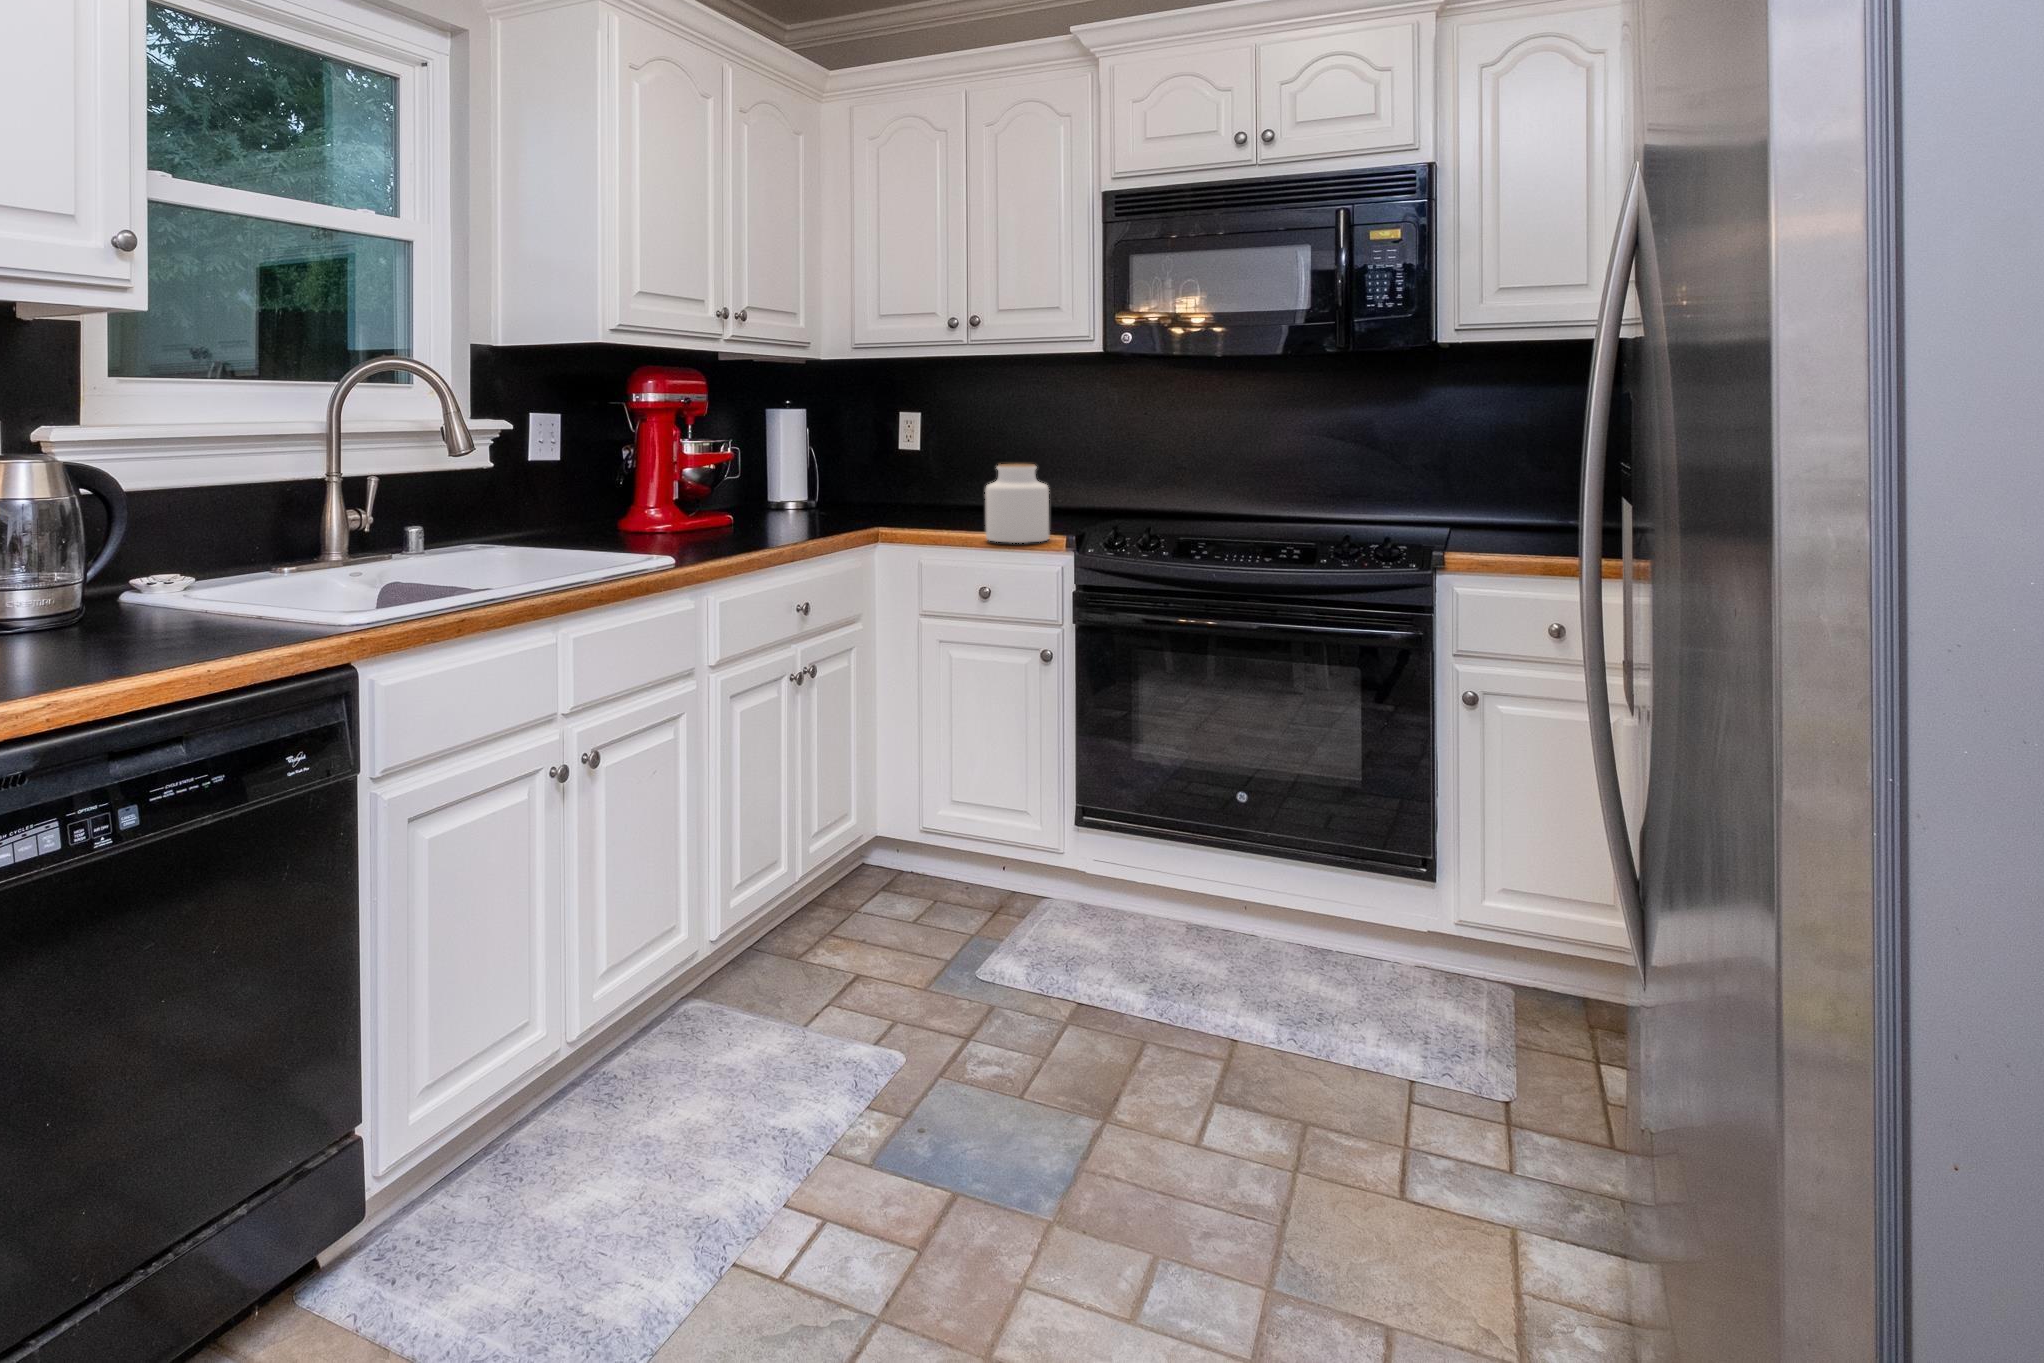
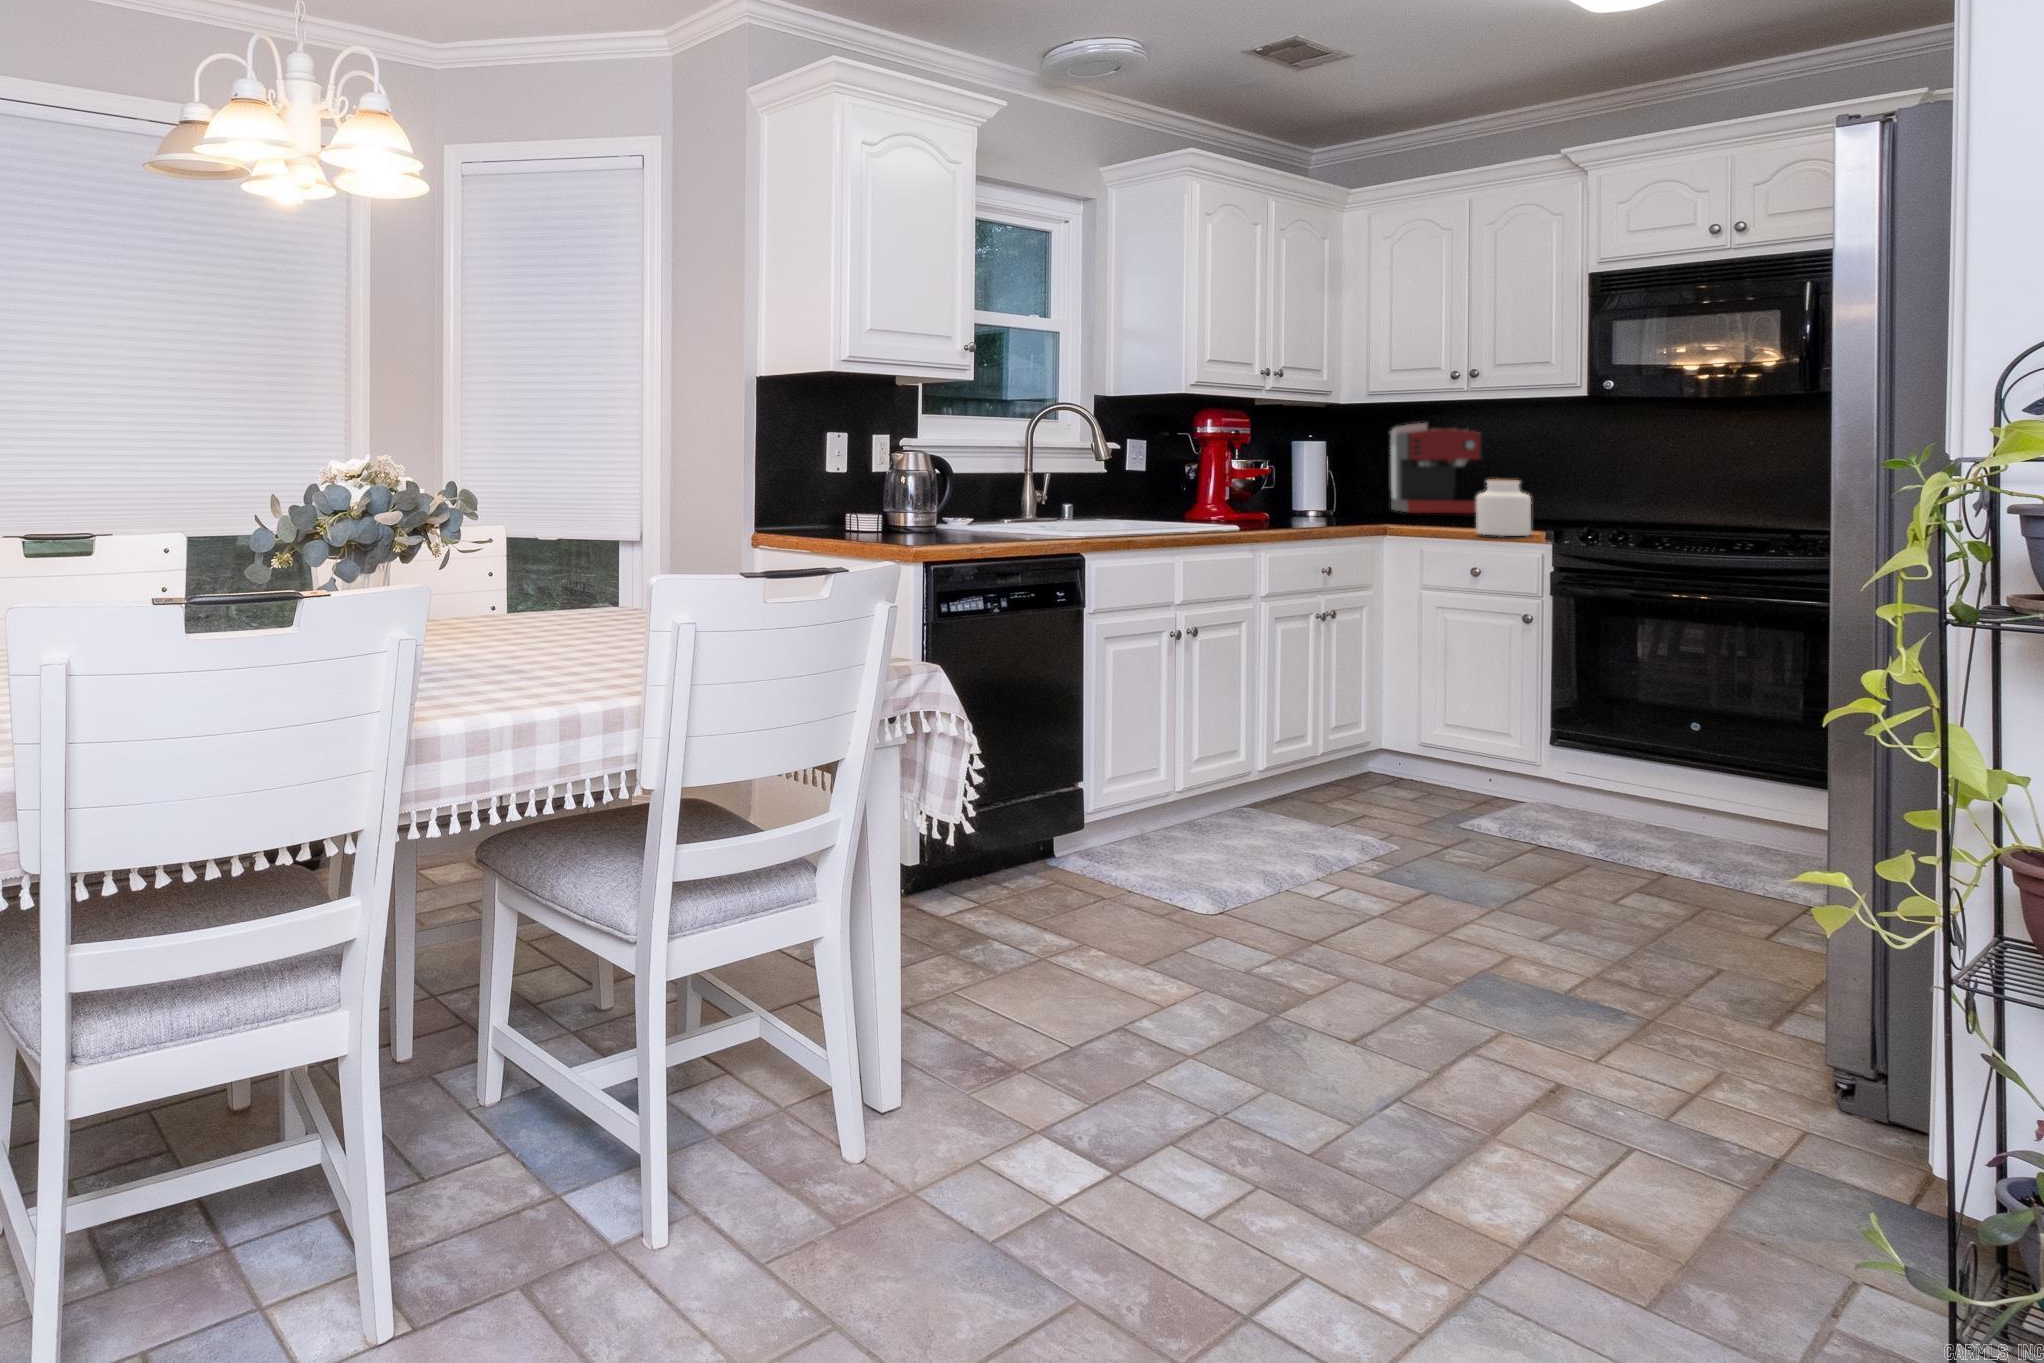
coffee maker: none [878,385,981,503] -> present [1391,423,1482,513]

